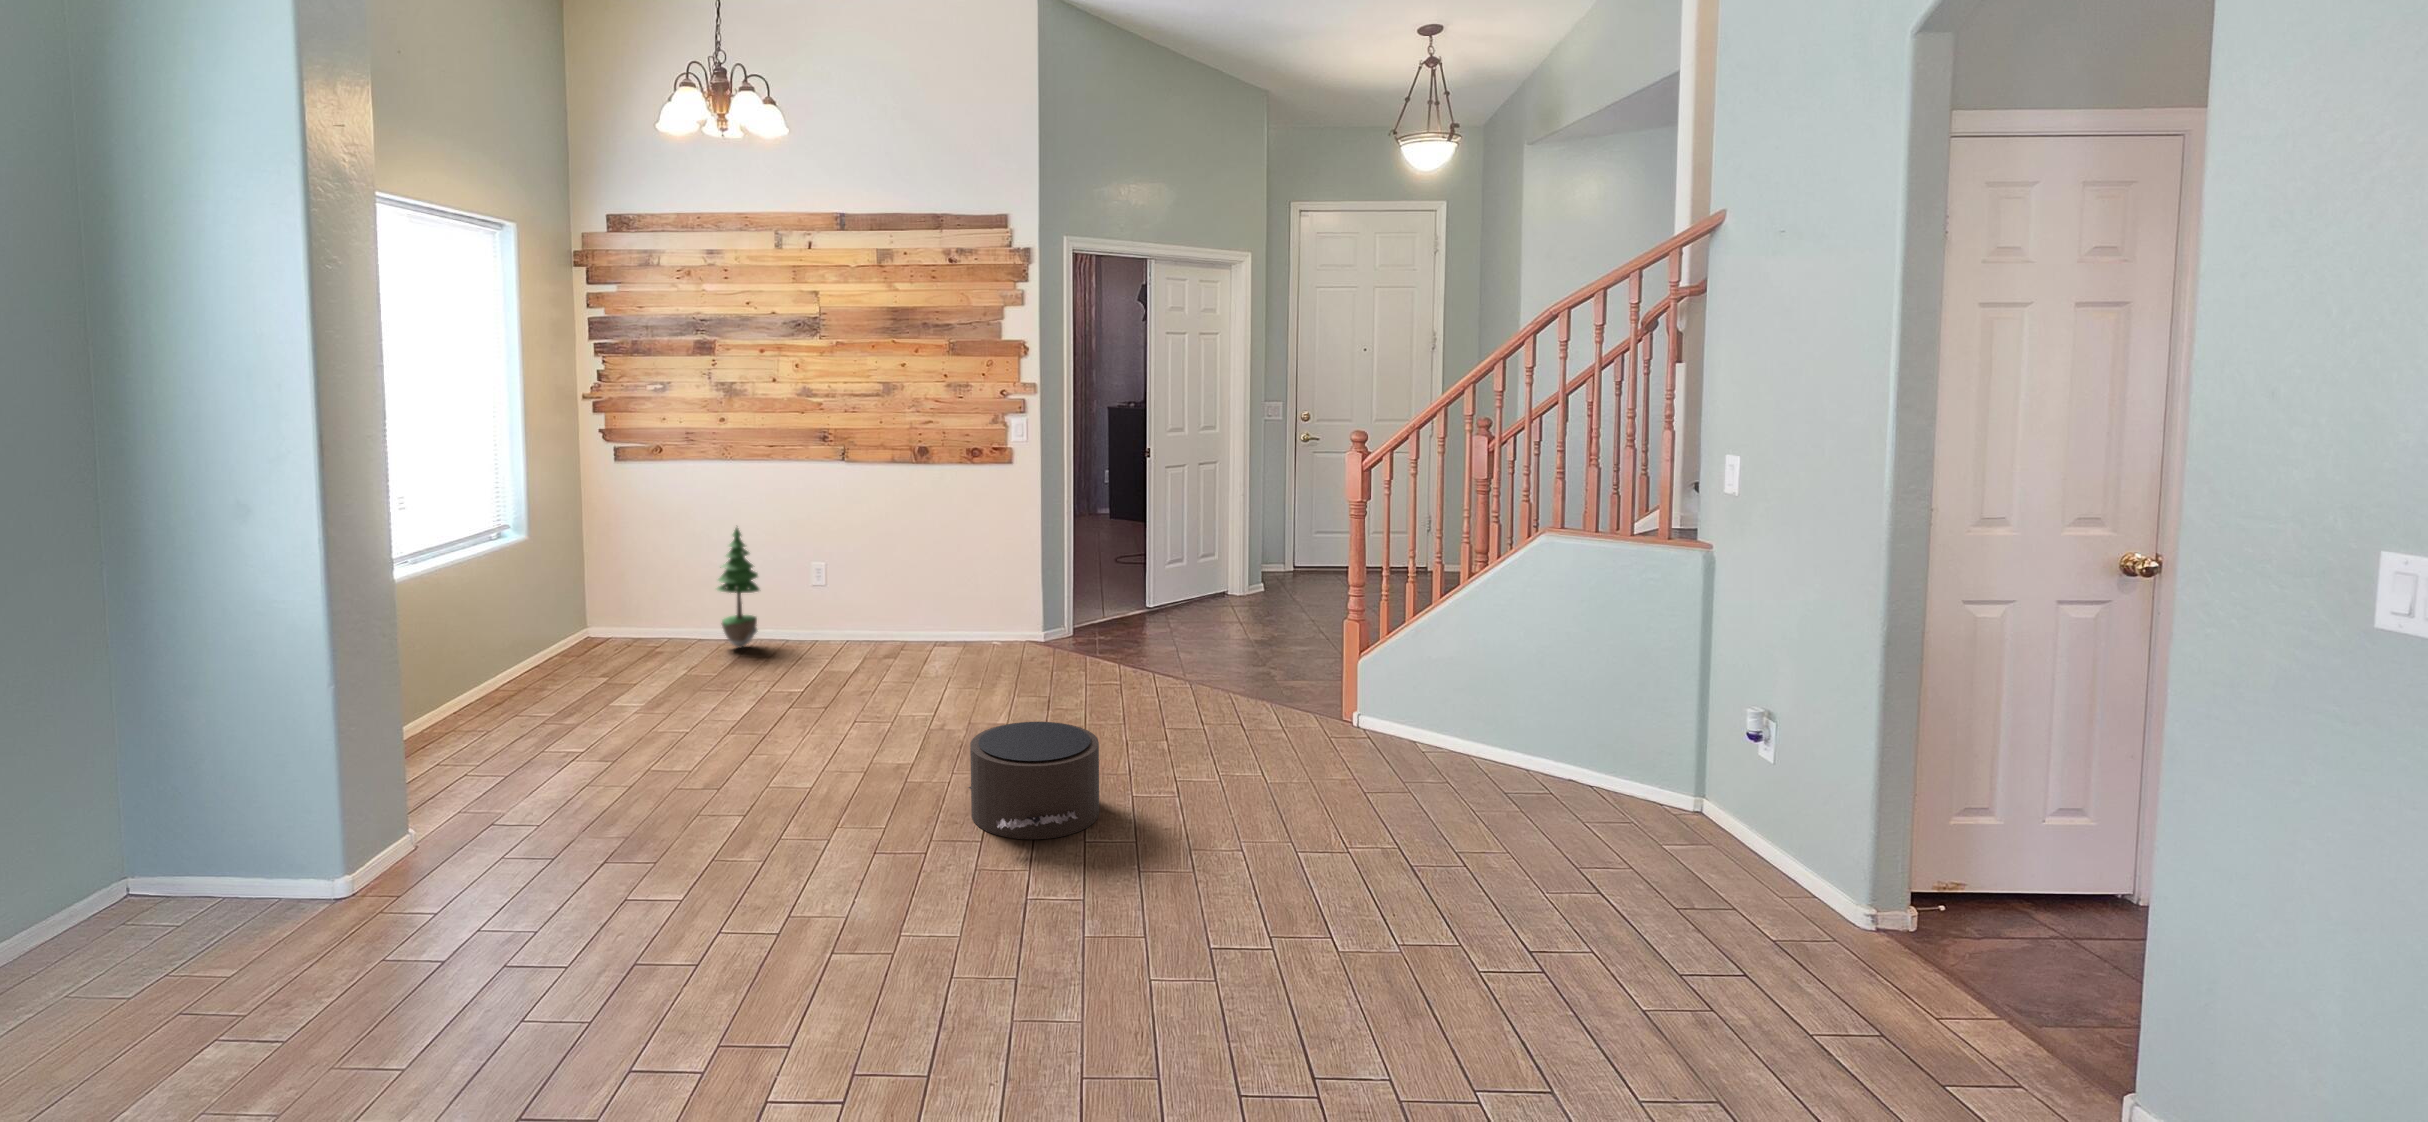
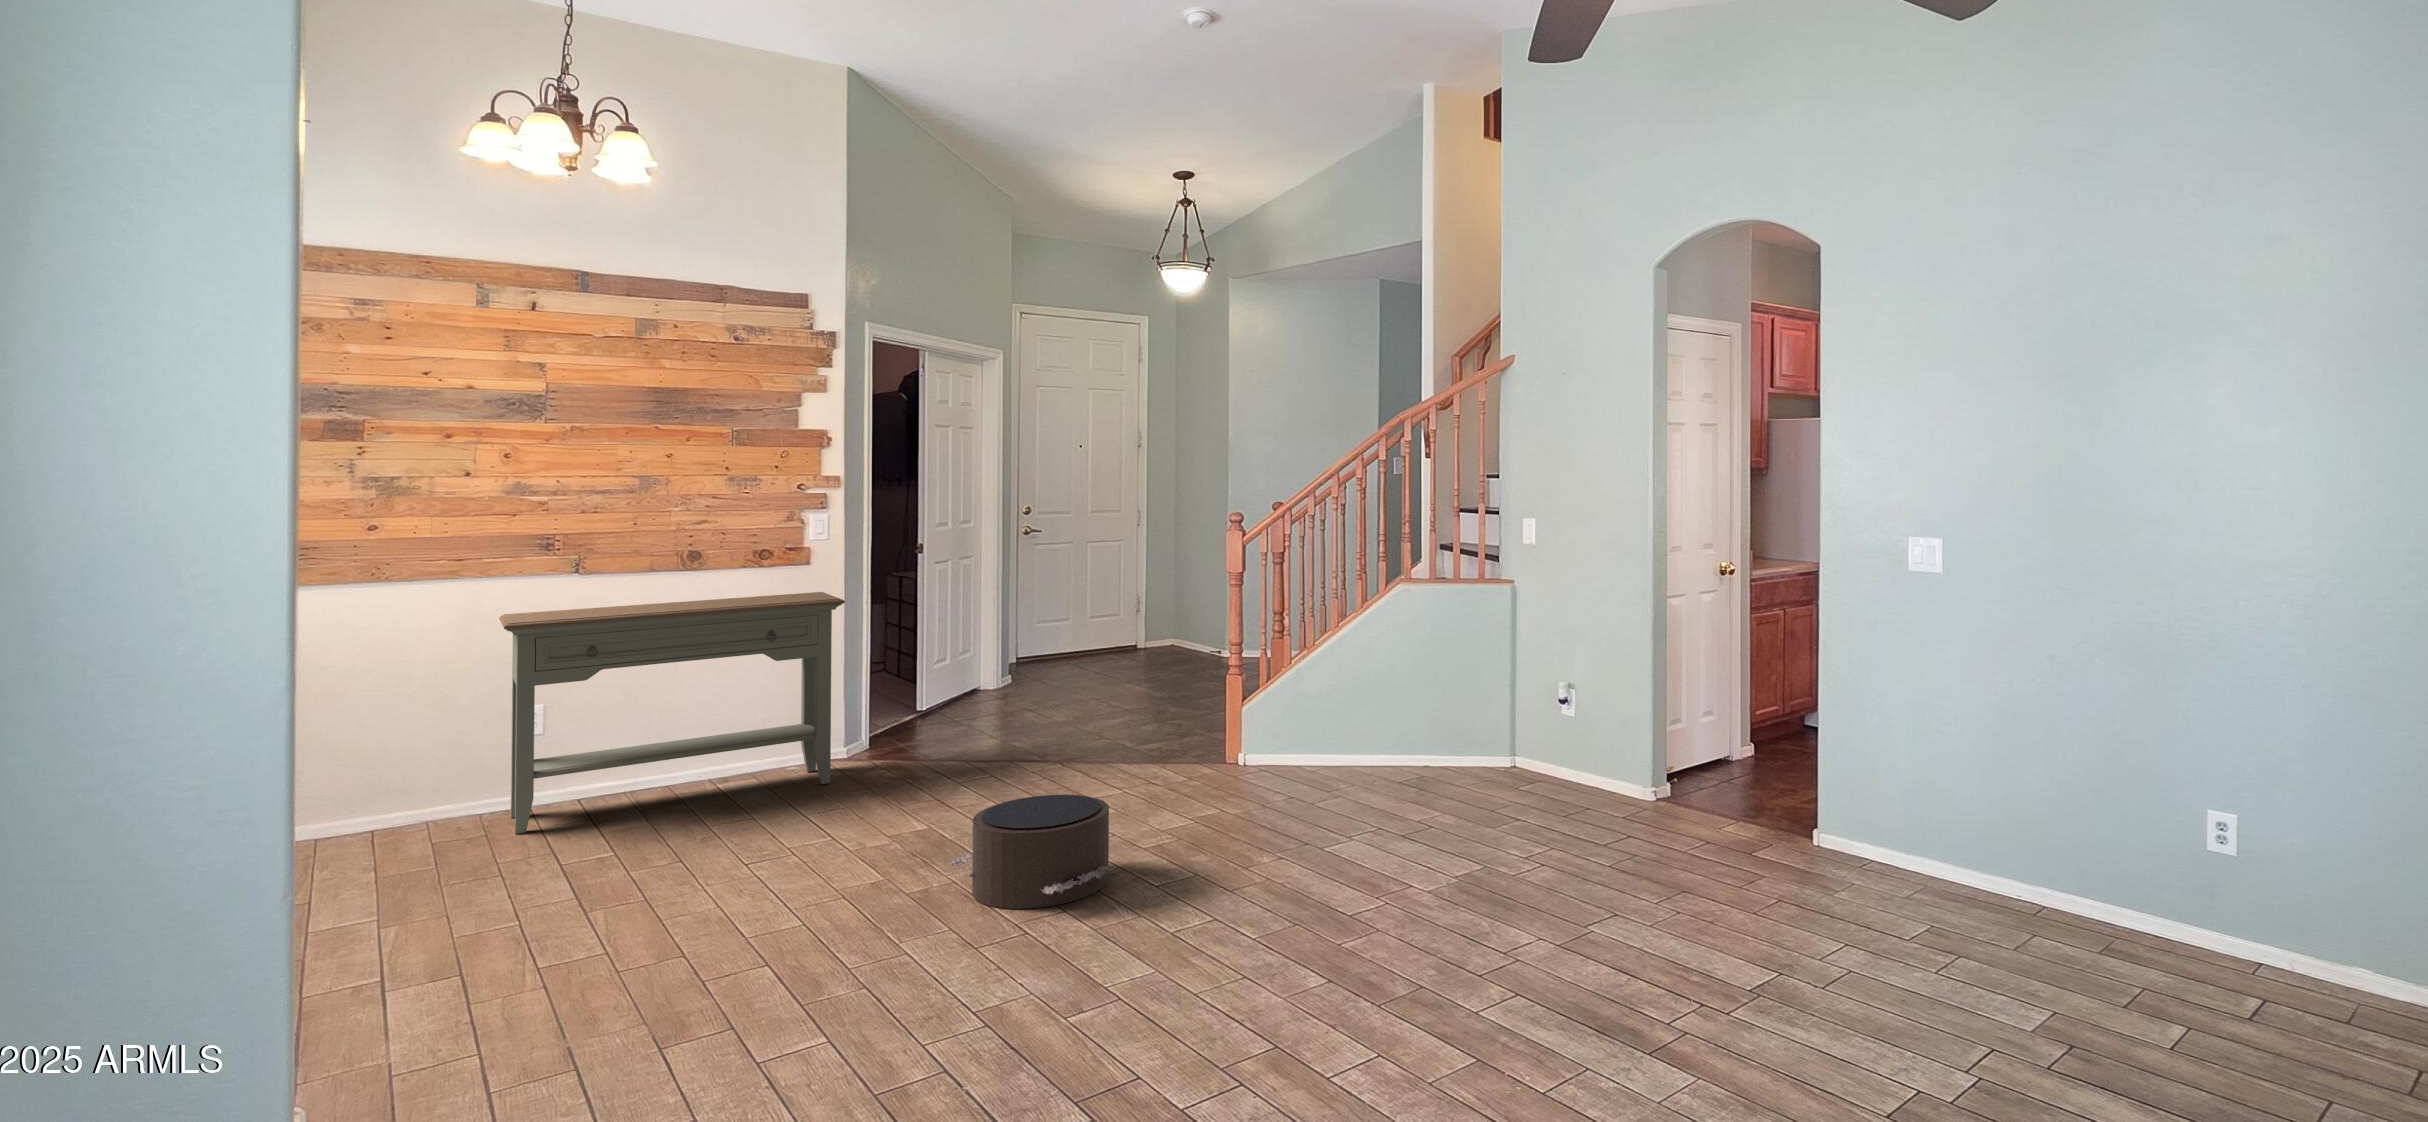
console table: none [779,488,1025,660] -> present [499,592,845,834]
potted tree: present [717,528,759,648] -> none [361,669,441,840]

